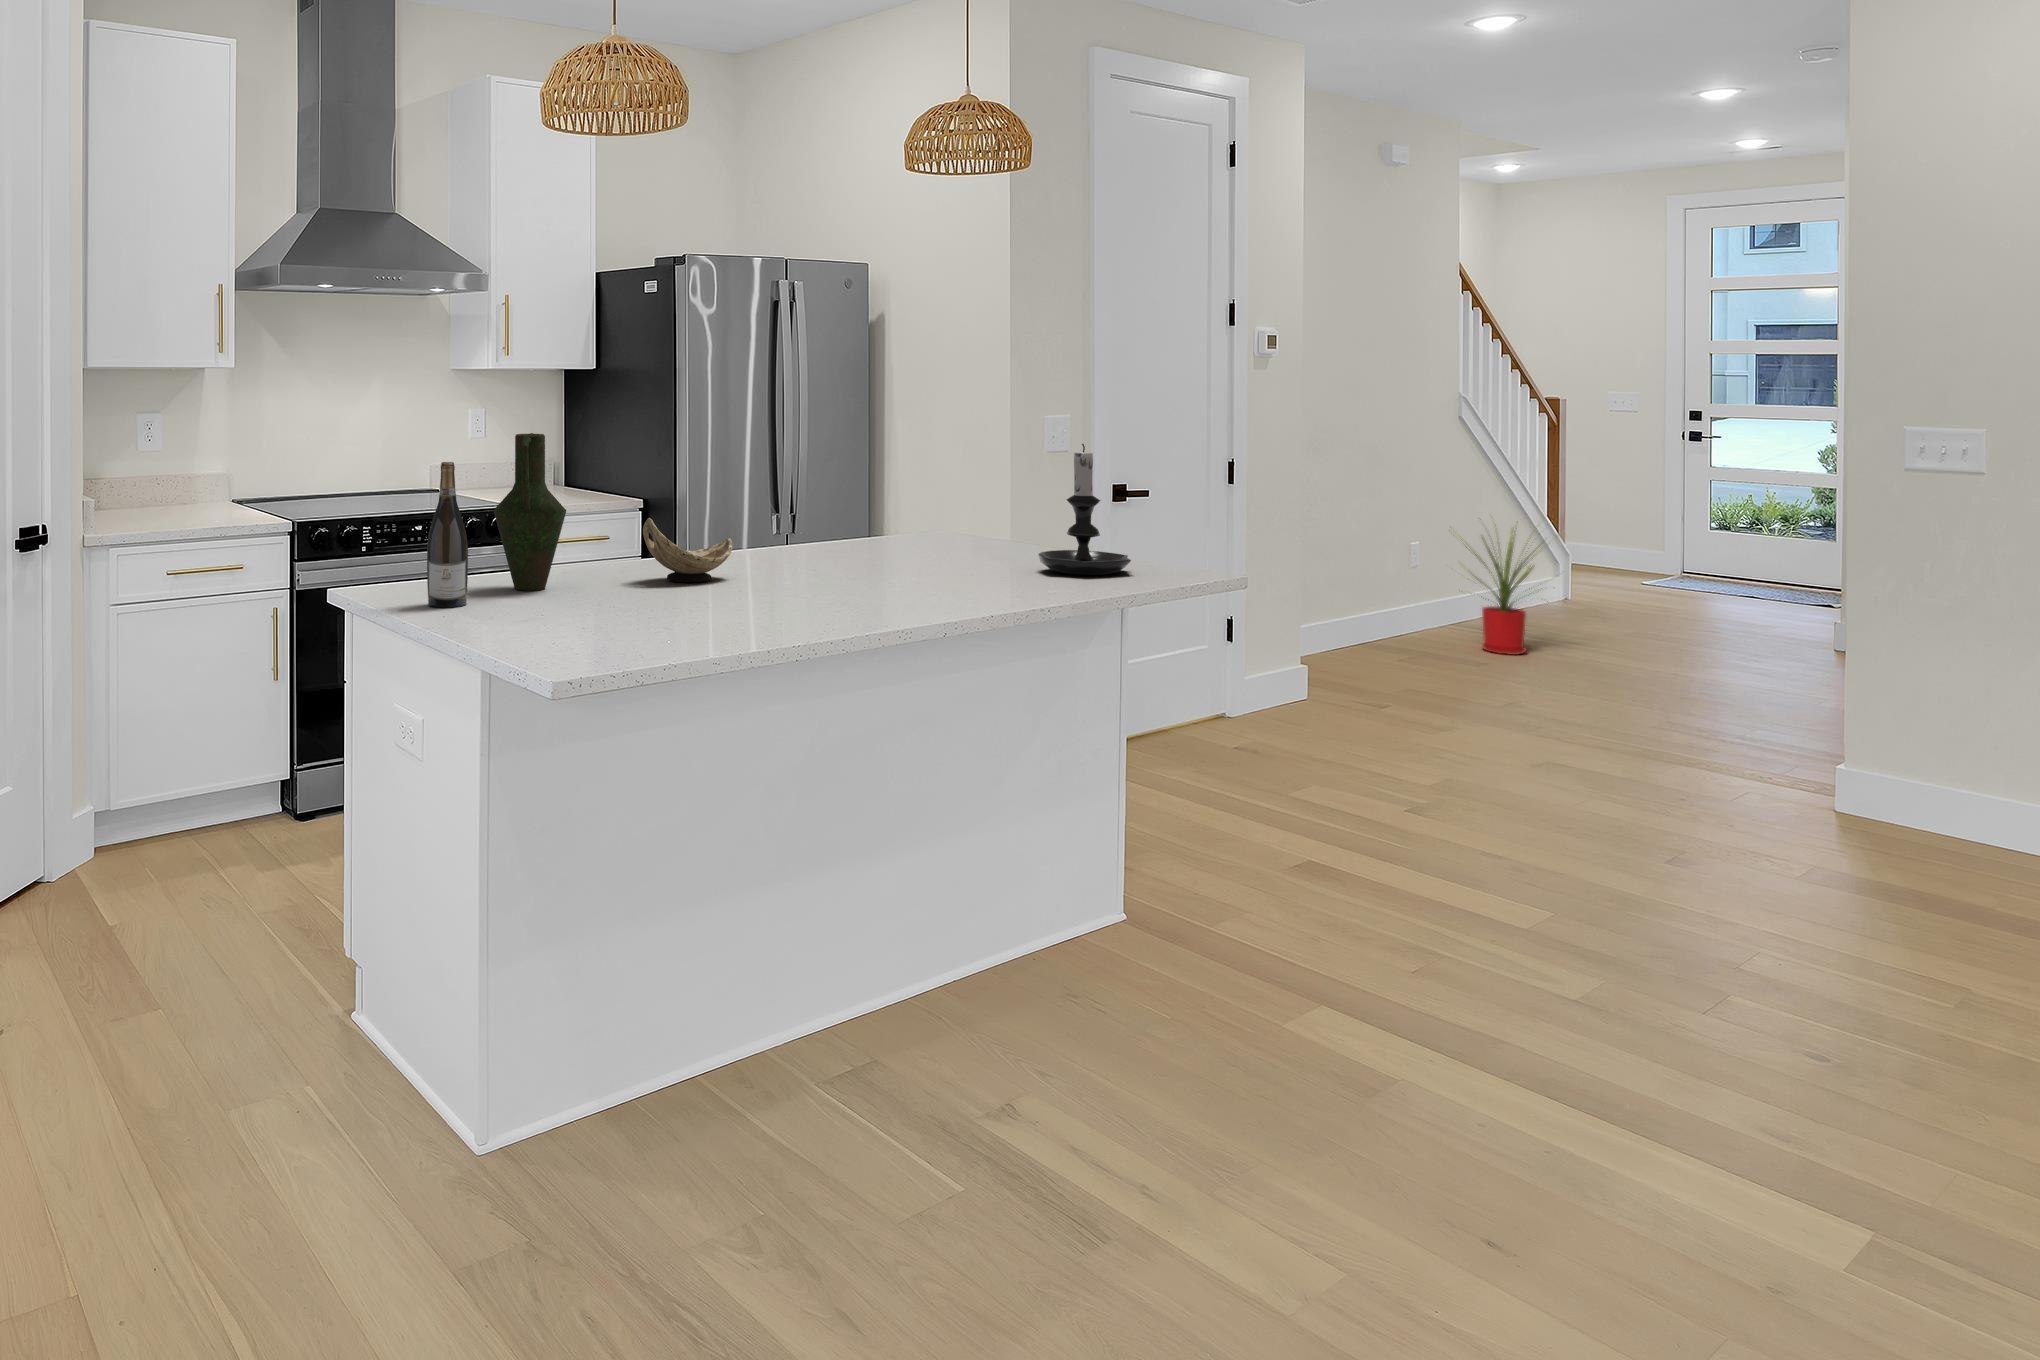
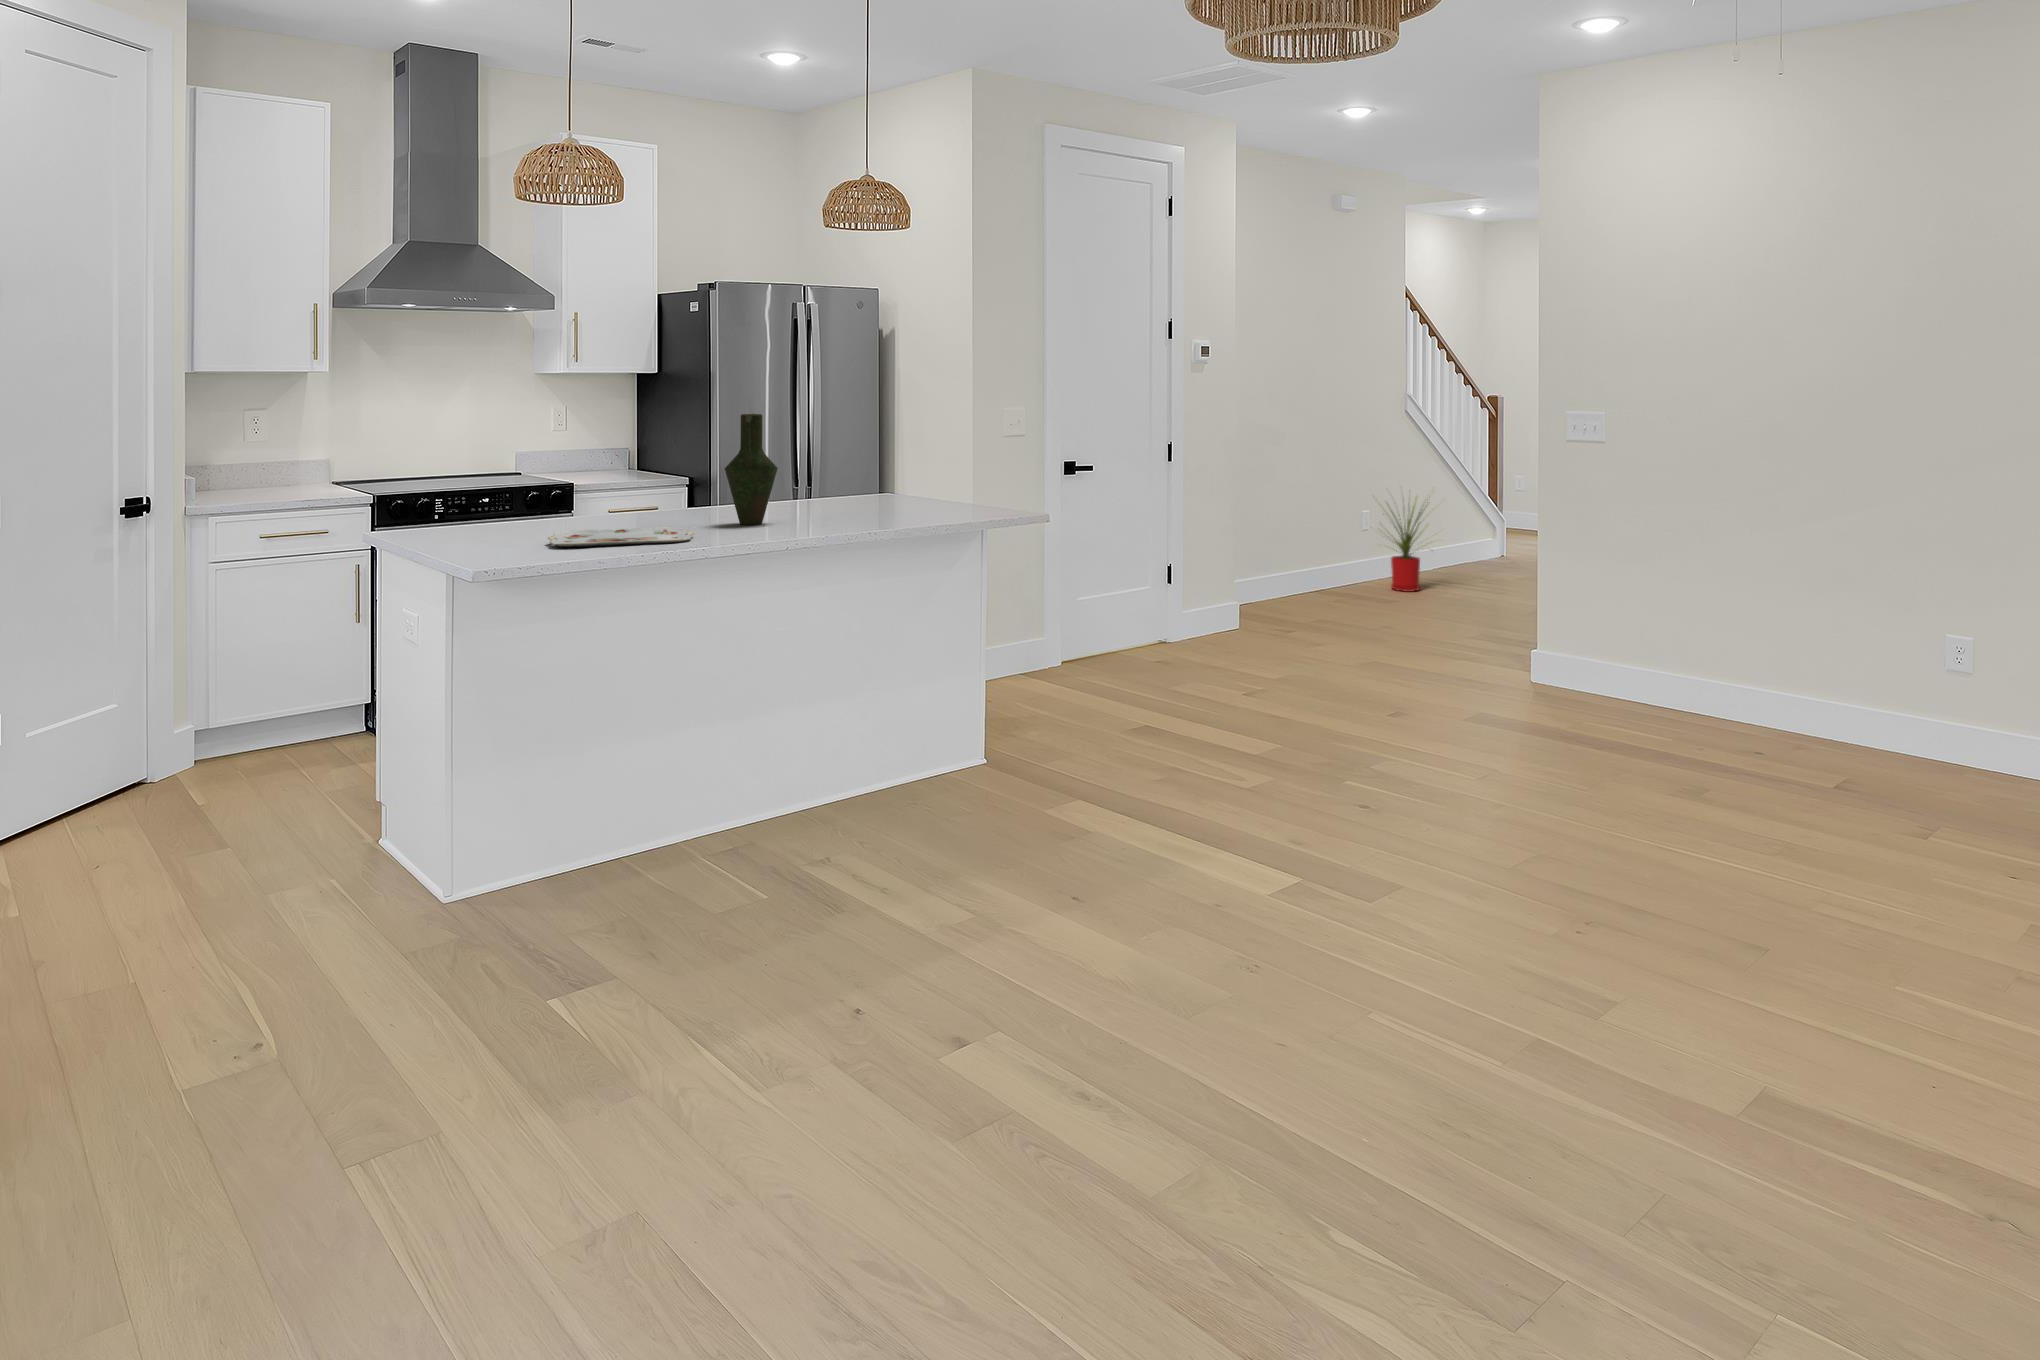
vase: present [494,433,566,591] -> present [725,414,778,525]
candle holder: present [1038,444,1131,575] -> none [909,425,971,516]
wine bottle: present [427,462,468,608] -> none [433,439,466,544]
decorative bowl: present [643,518,732,583] -> none [616,480,687,526]
serving tray: none [593,589,797,623] -> present [548,527,694,547]

